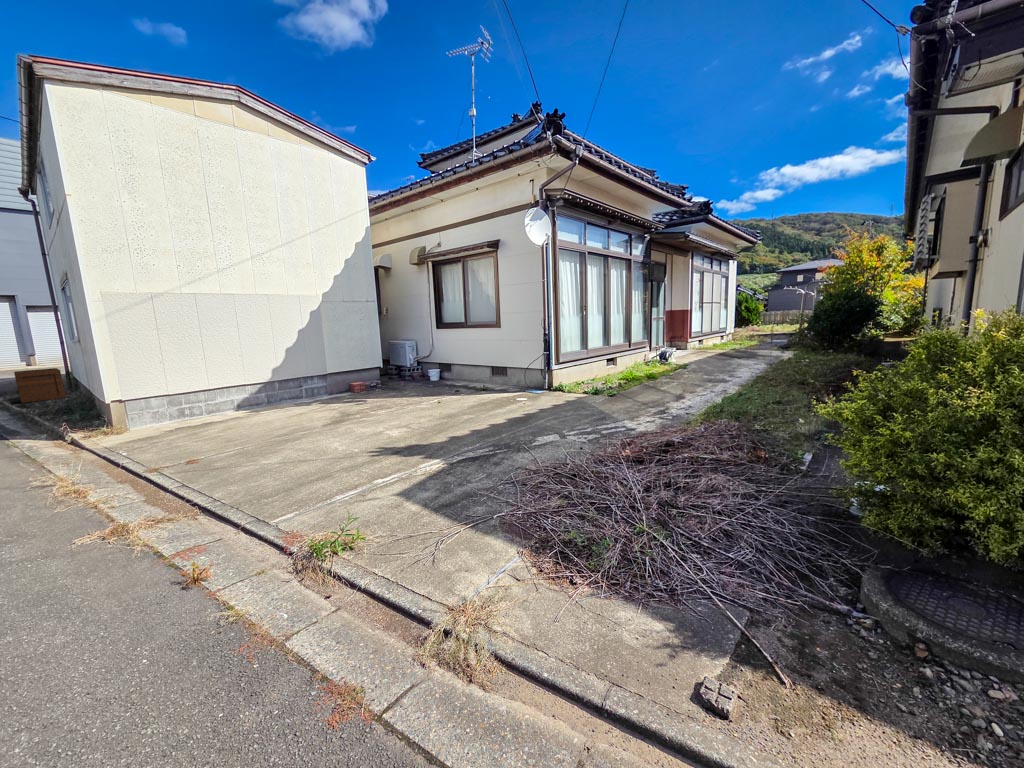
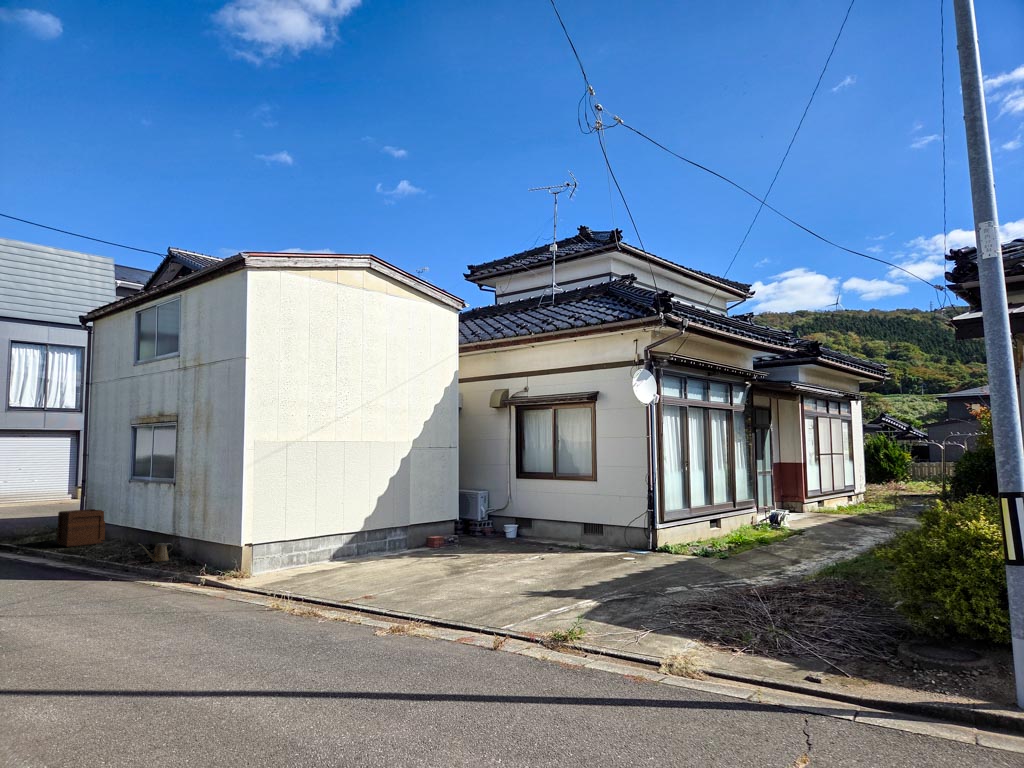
watering can: none [35,400,84,418] -> present [139,543,173,562]

